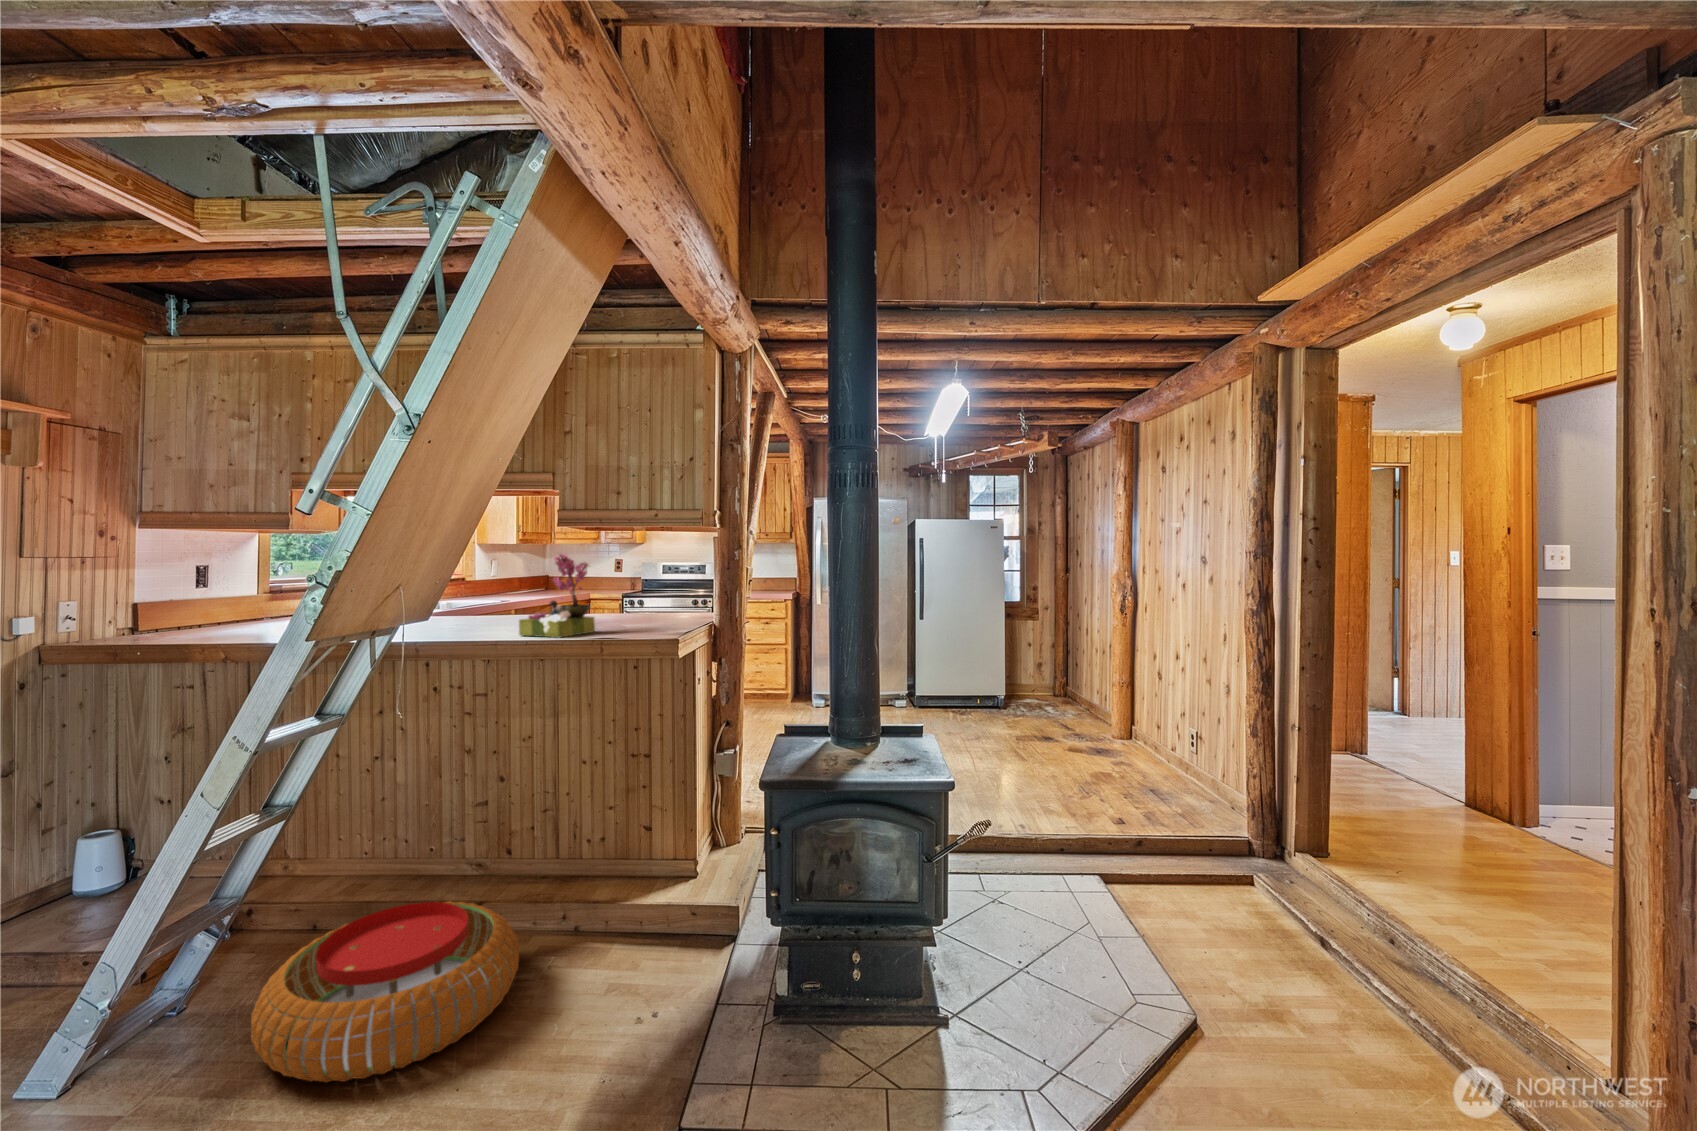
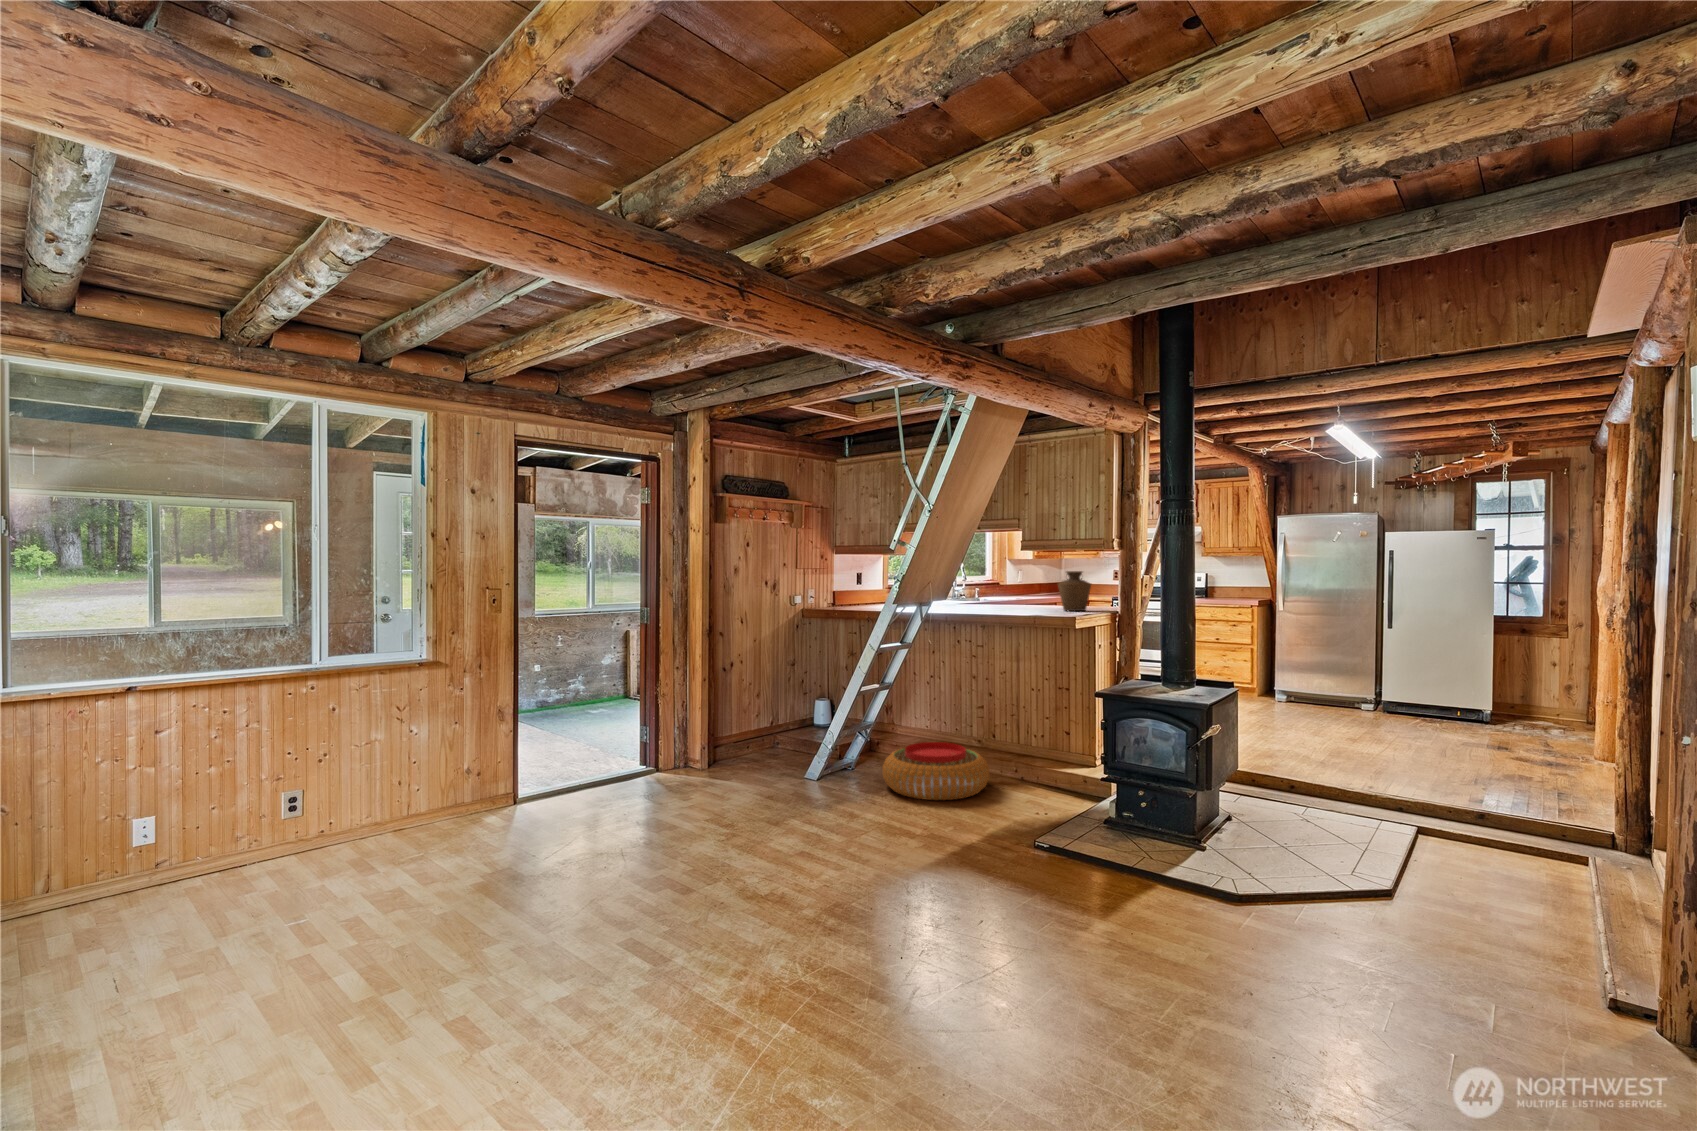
flower arrangement: present [519,553,595,638] -> none [999,565,1041,615]
vase: none [609,562,661,623] -> present [1058,571,1091,611]

